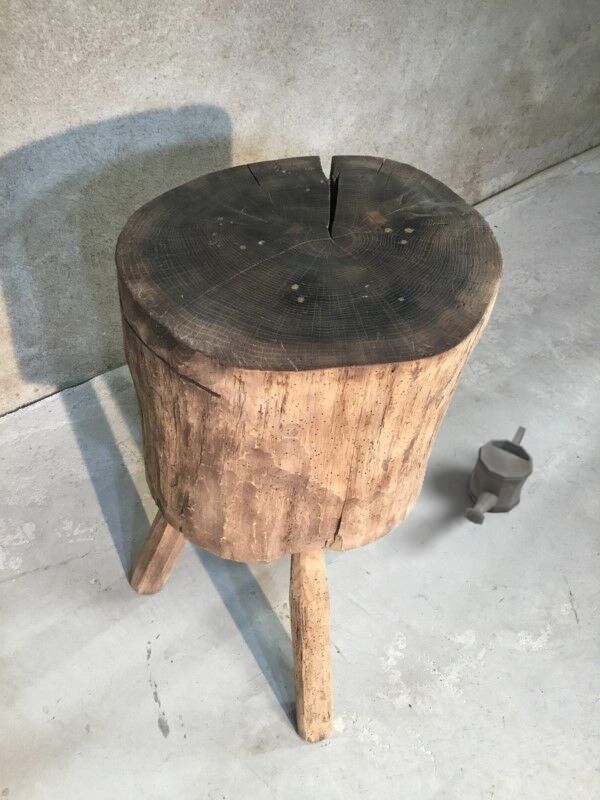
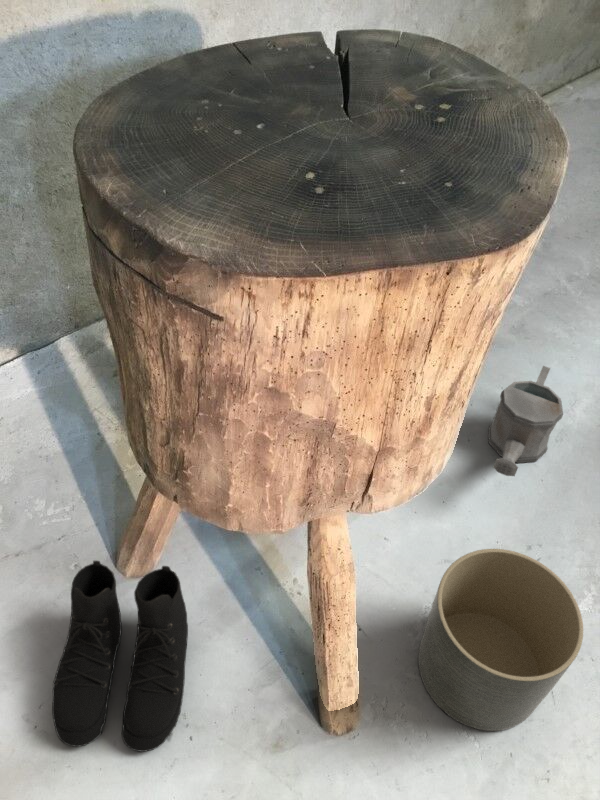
boots: none [70,577,188,741] -> present [52,561,188,752]
planter: none [384,587,520,746] -> present [418,549,583,731]

